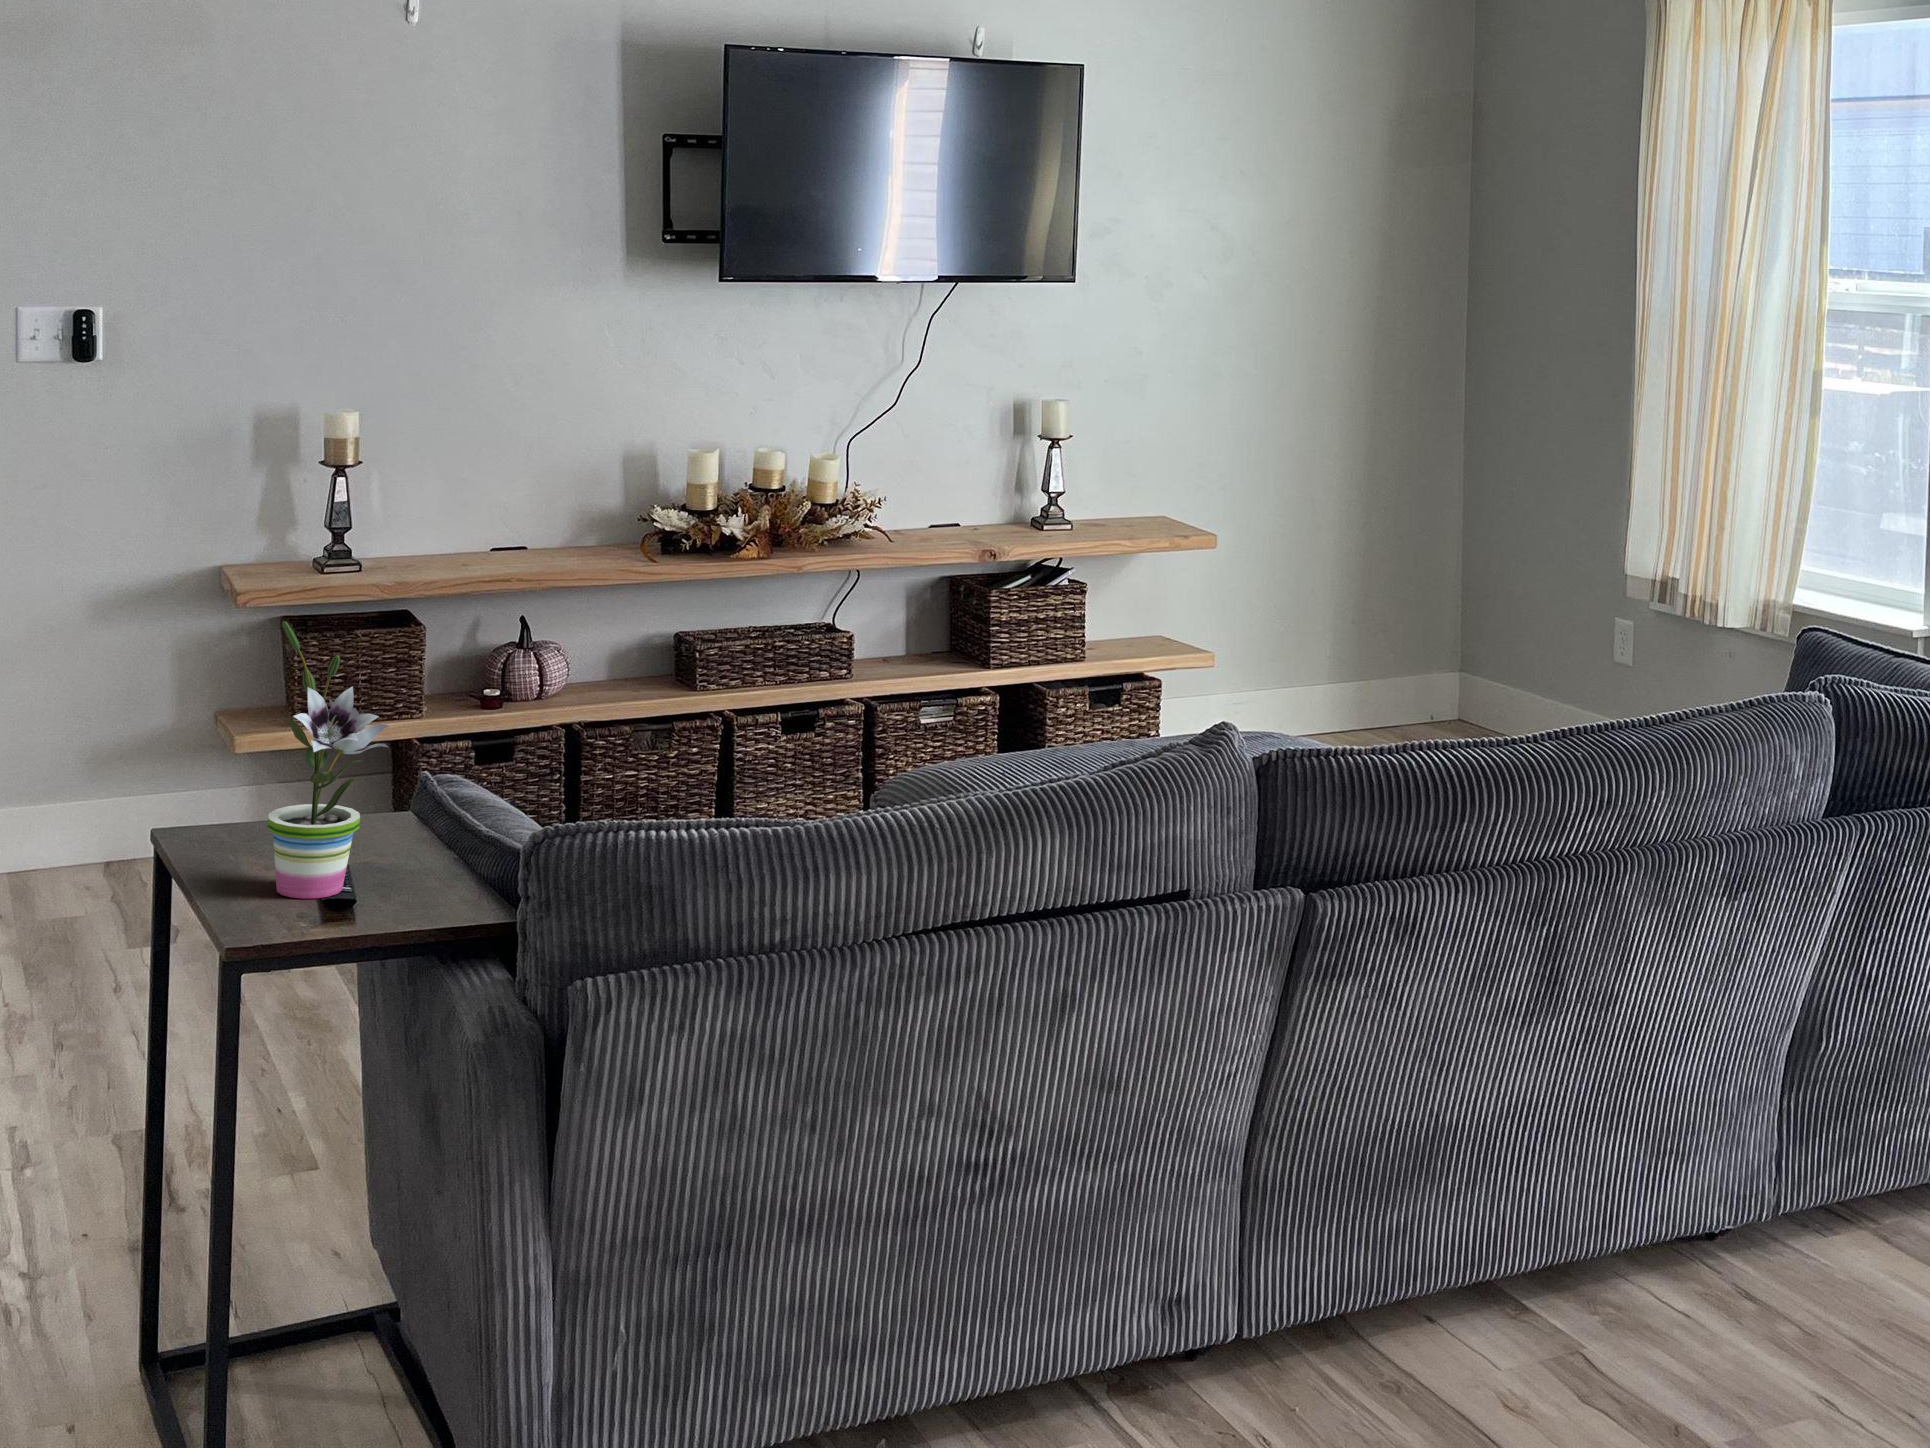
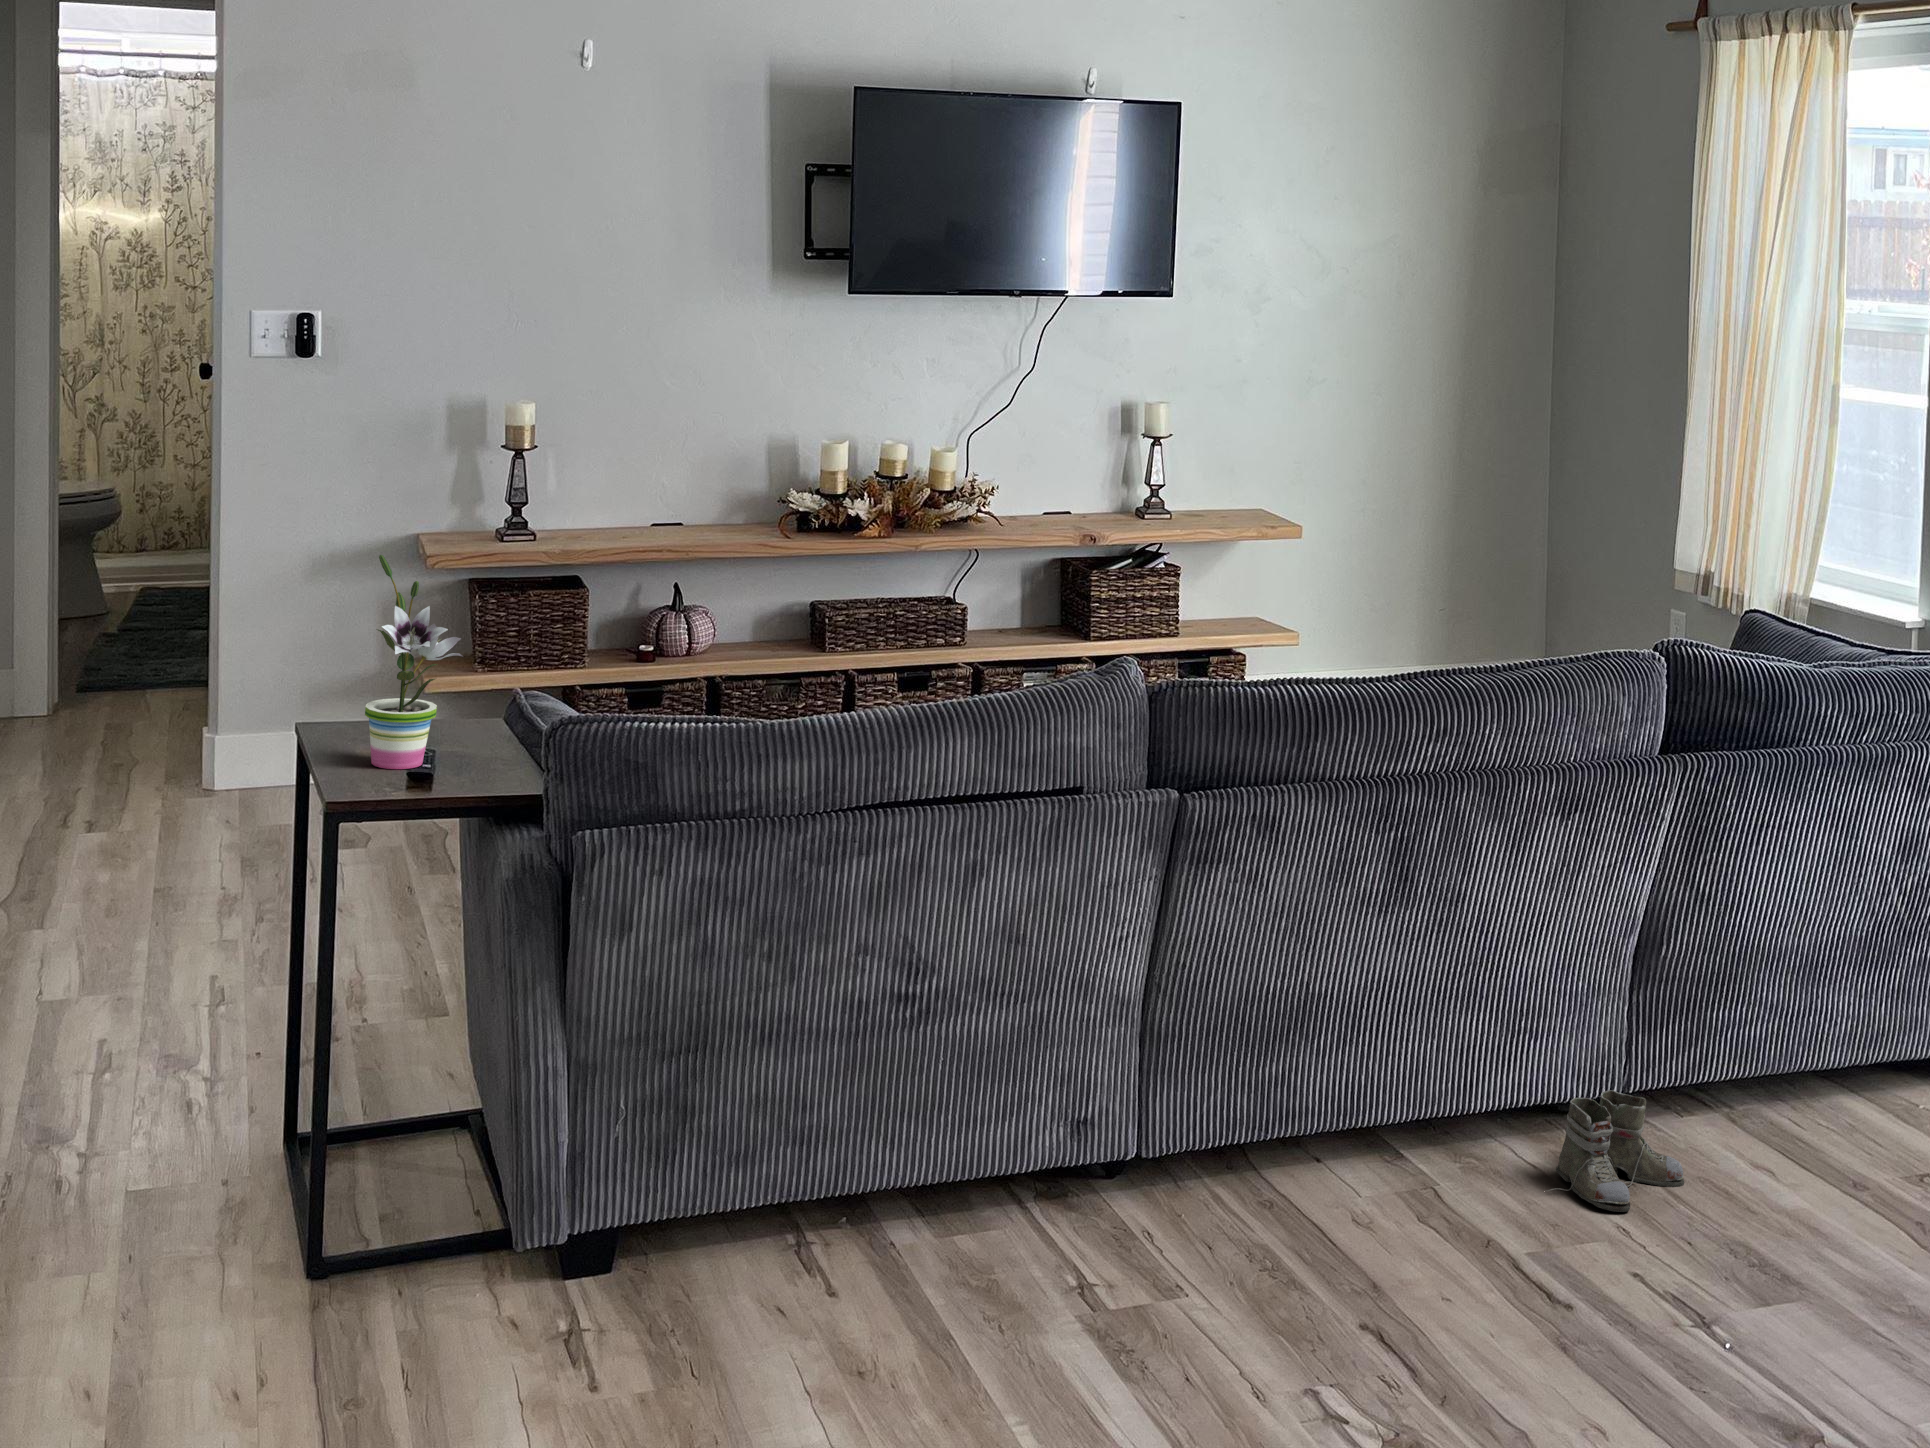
boots: none [1716,1219,1868,1373] -> present [1548,1090,1684,1212]

